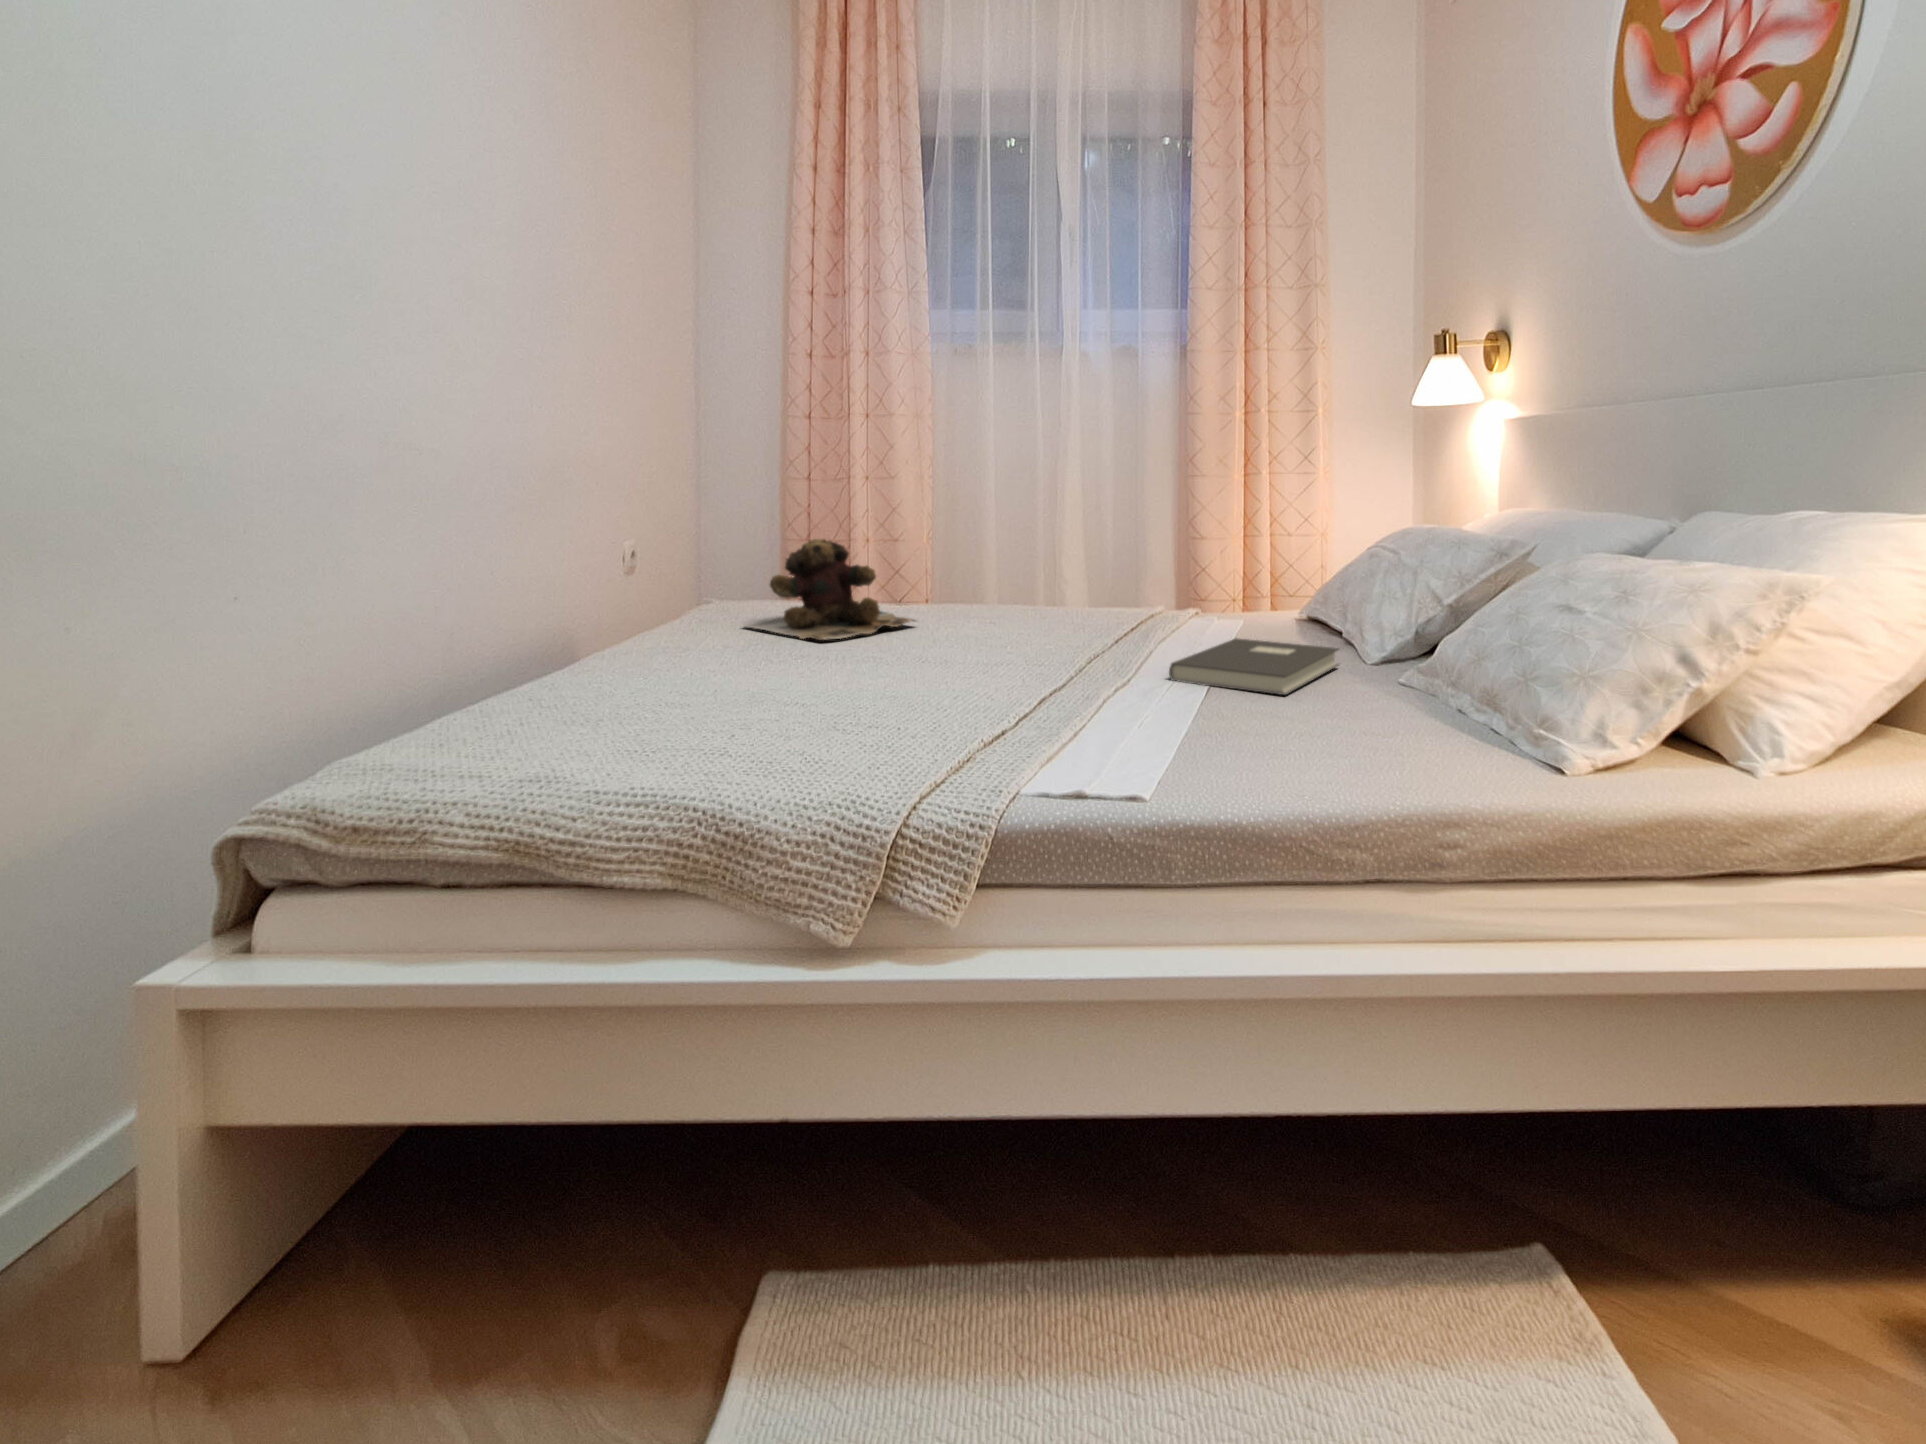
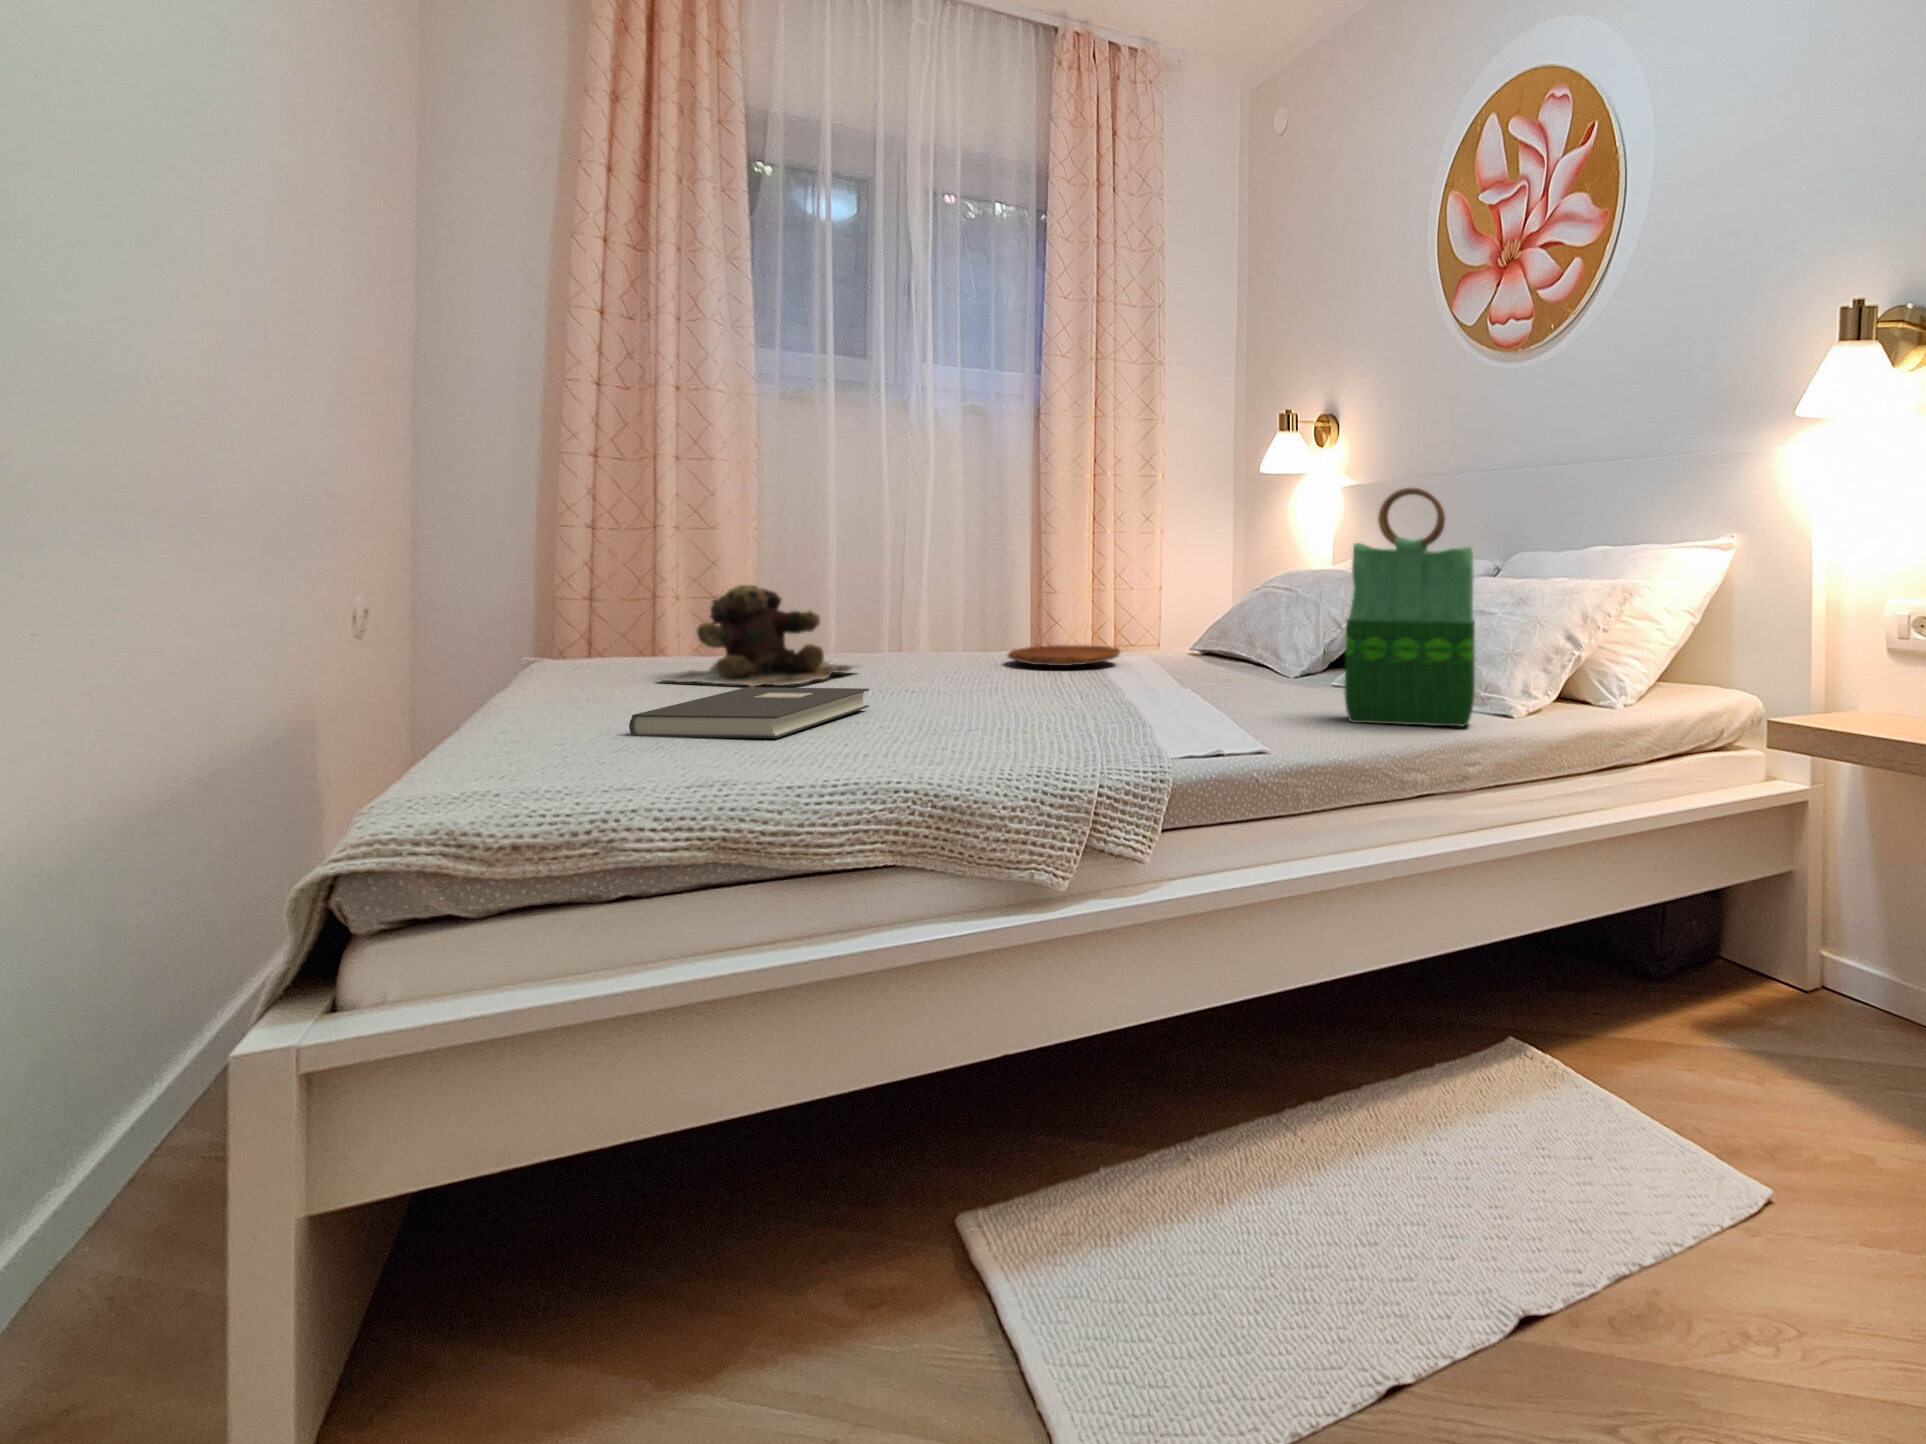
tote bag: none [1330,437,1521,786] -> present [1344,488,1475,727]
tray: none [1064,604,1184,630] -> present [1008,645,1120,666]
book: present [1169,638,1339,695] -> present [629,687,869,738]

